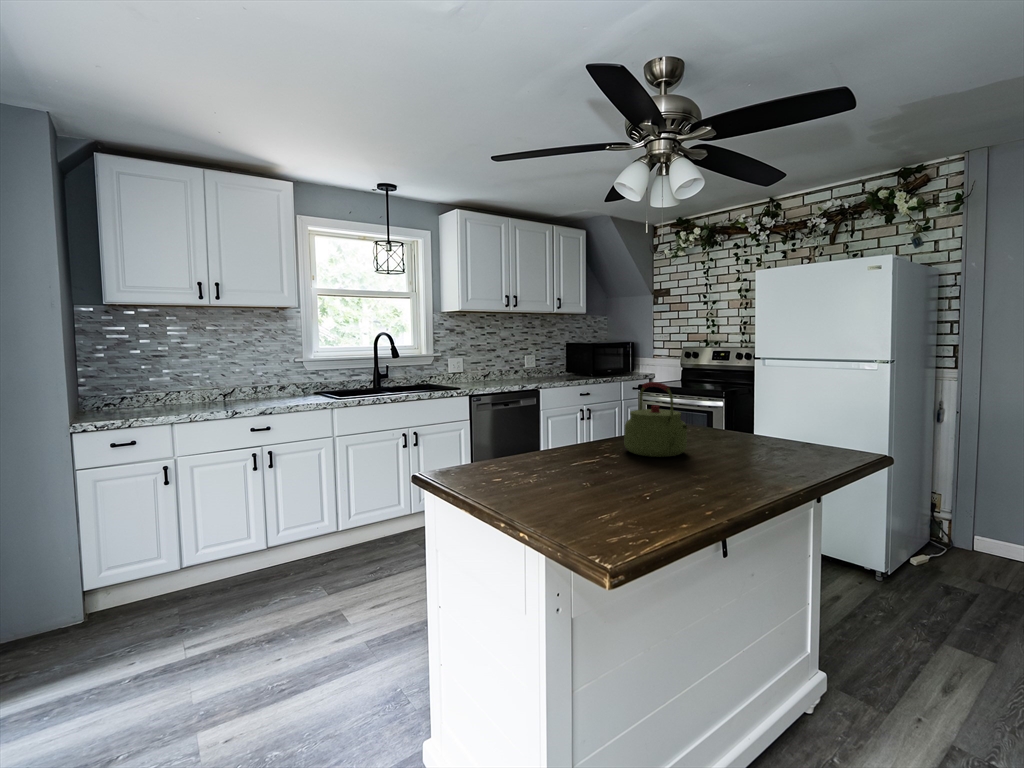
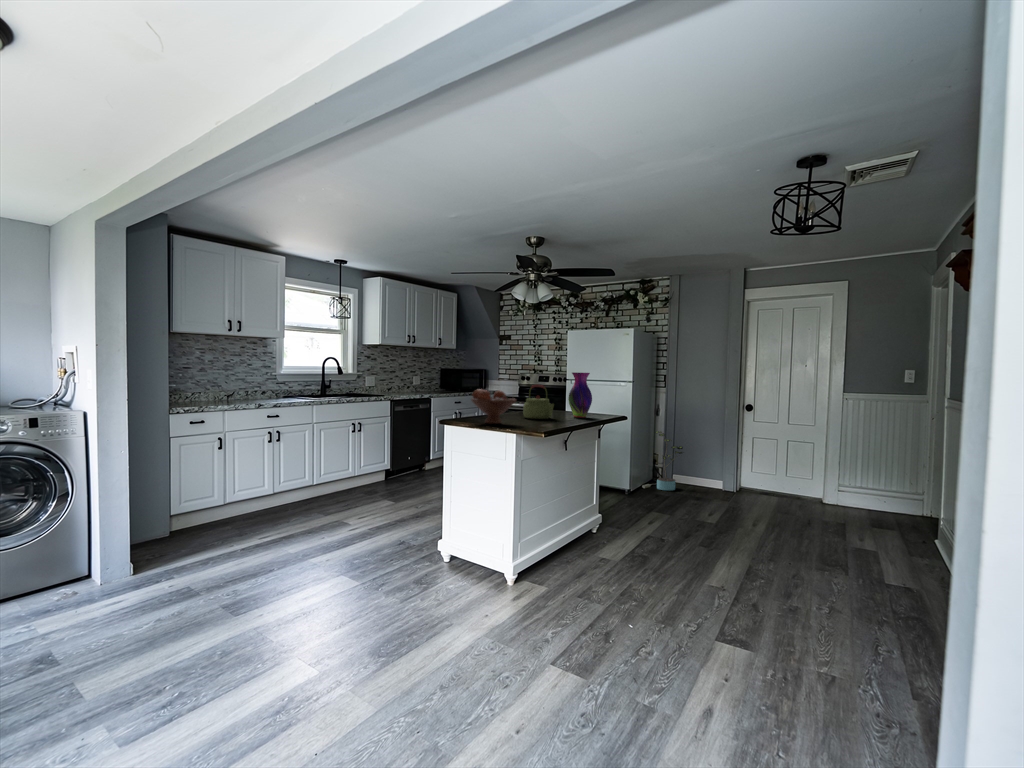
vase: none [731,352,787,450] -> present [568,372,592,418]
fruit bowl: none [468,402,574,485] -> present [471,389,516,424]
potted plant: none [934,453,1006,570] -> present [655,431,683,491]

